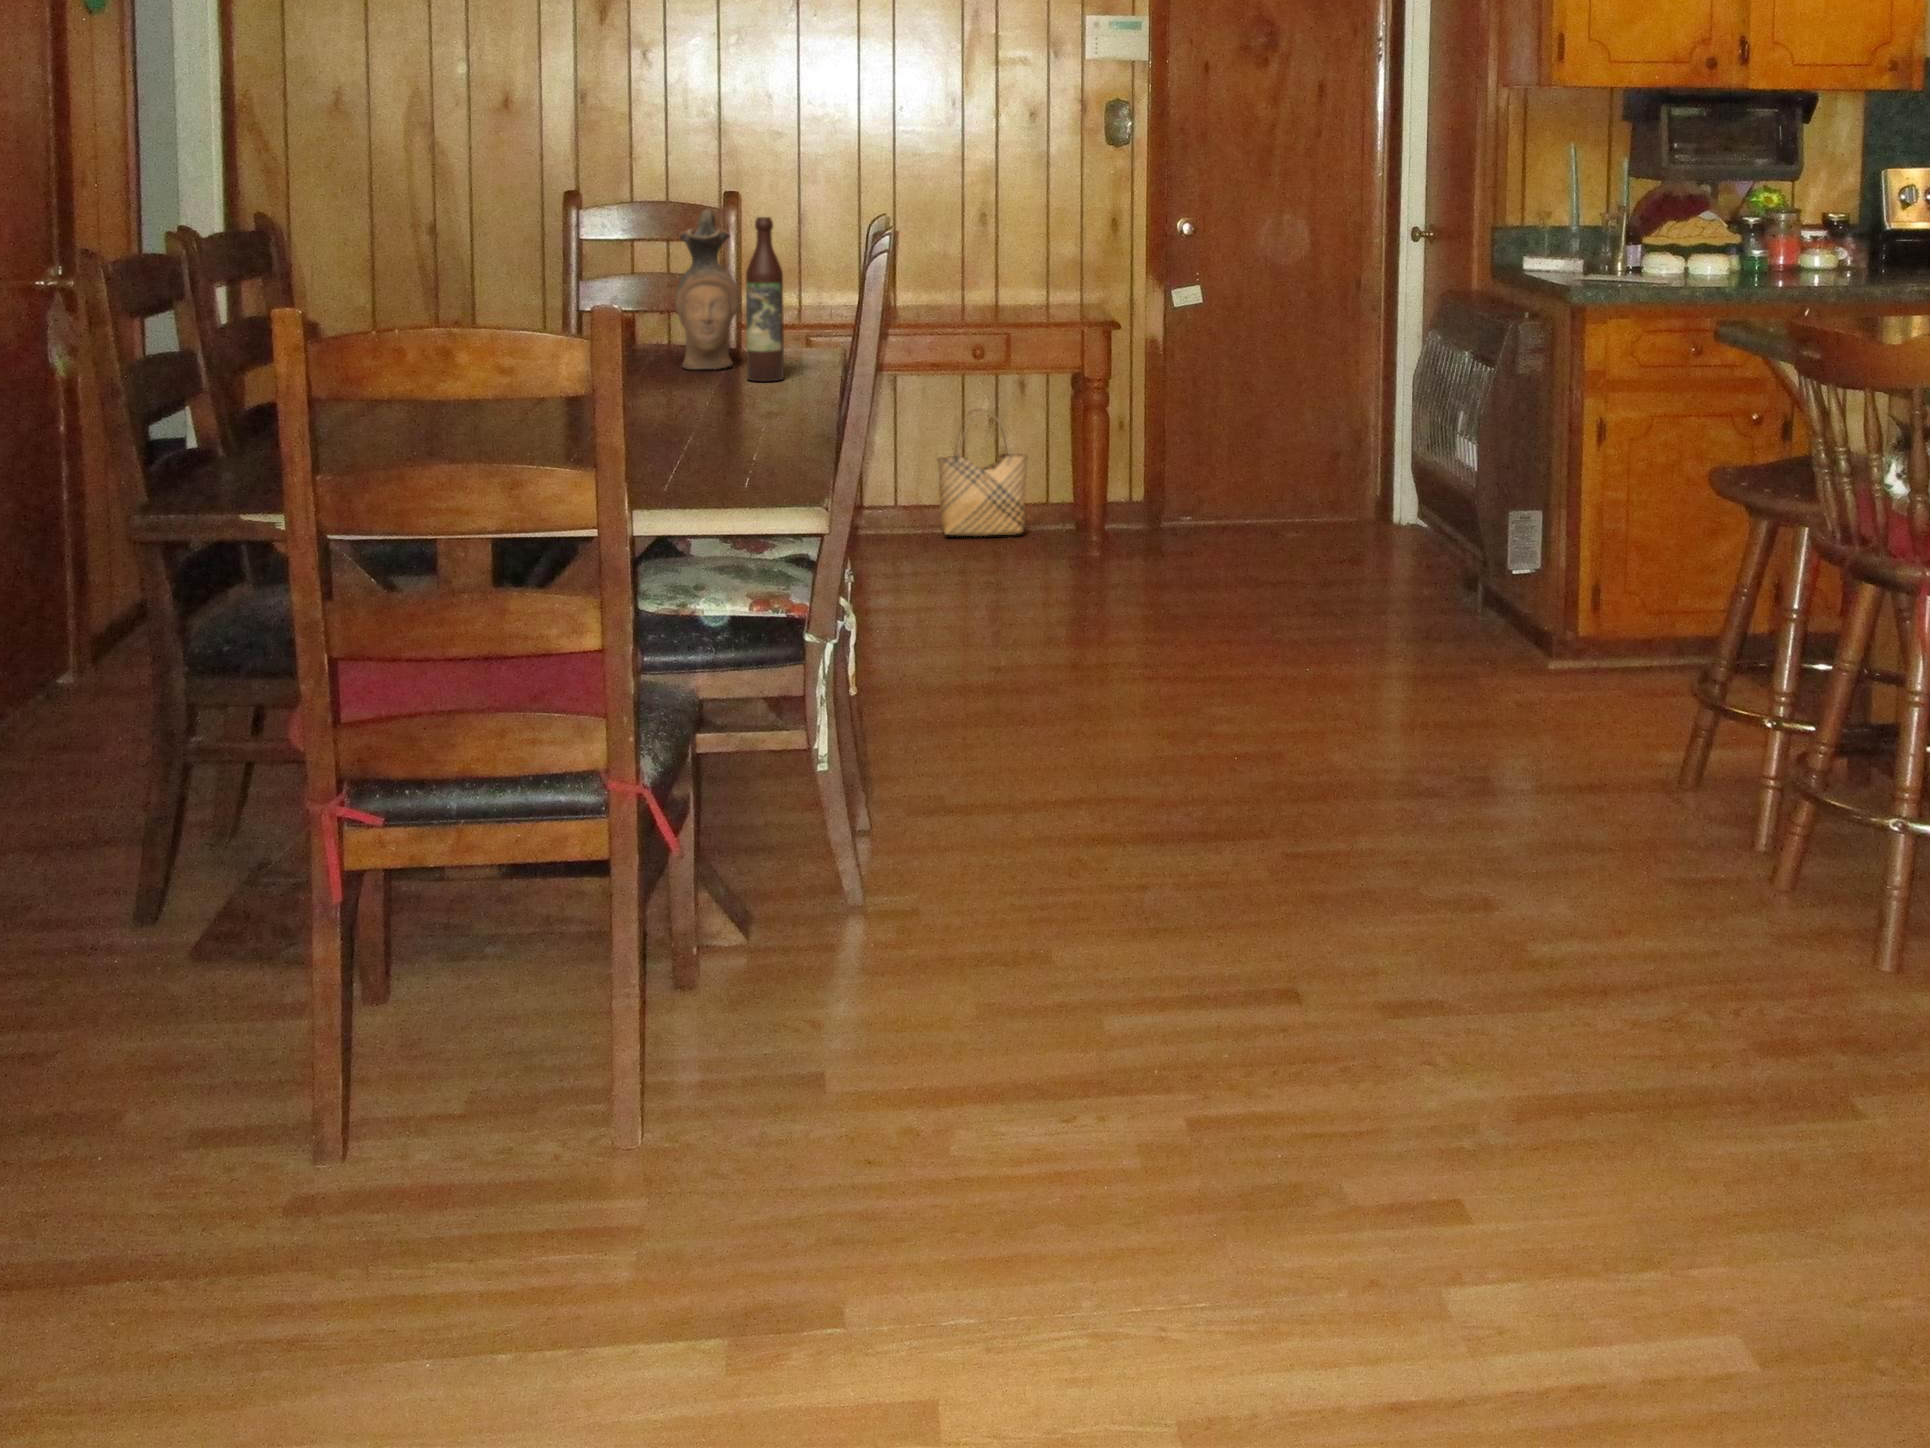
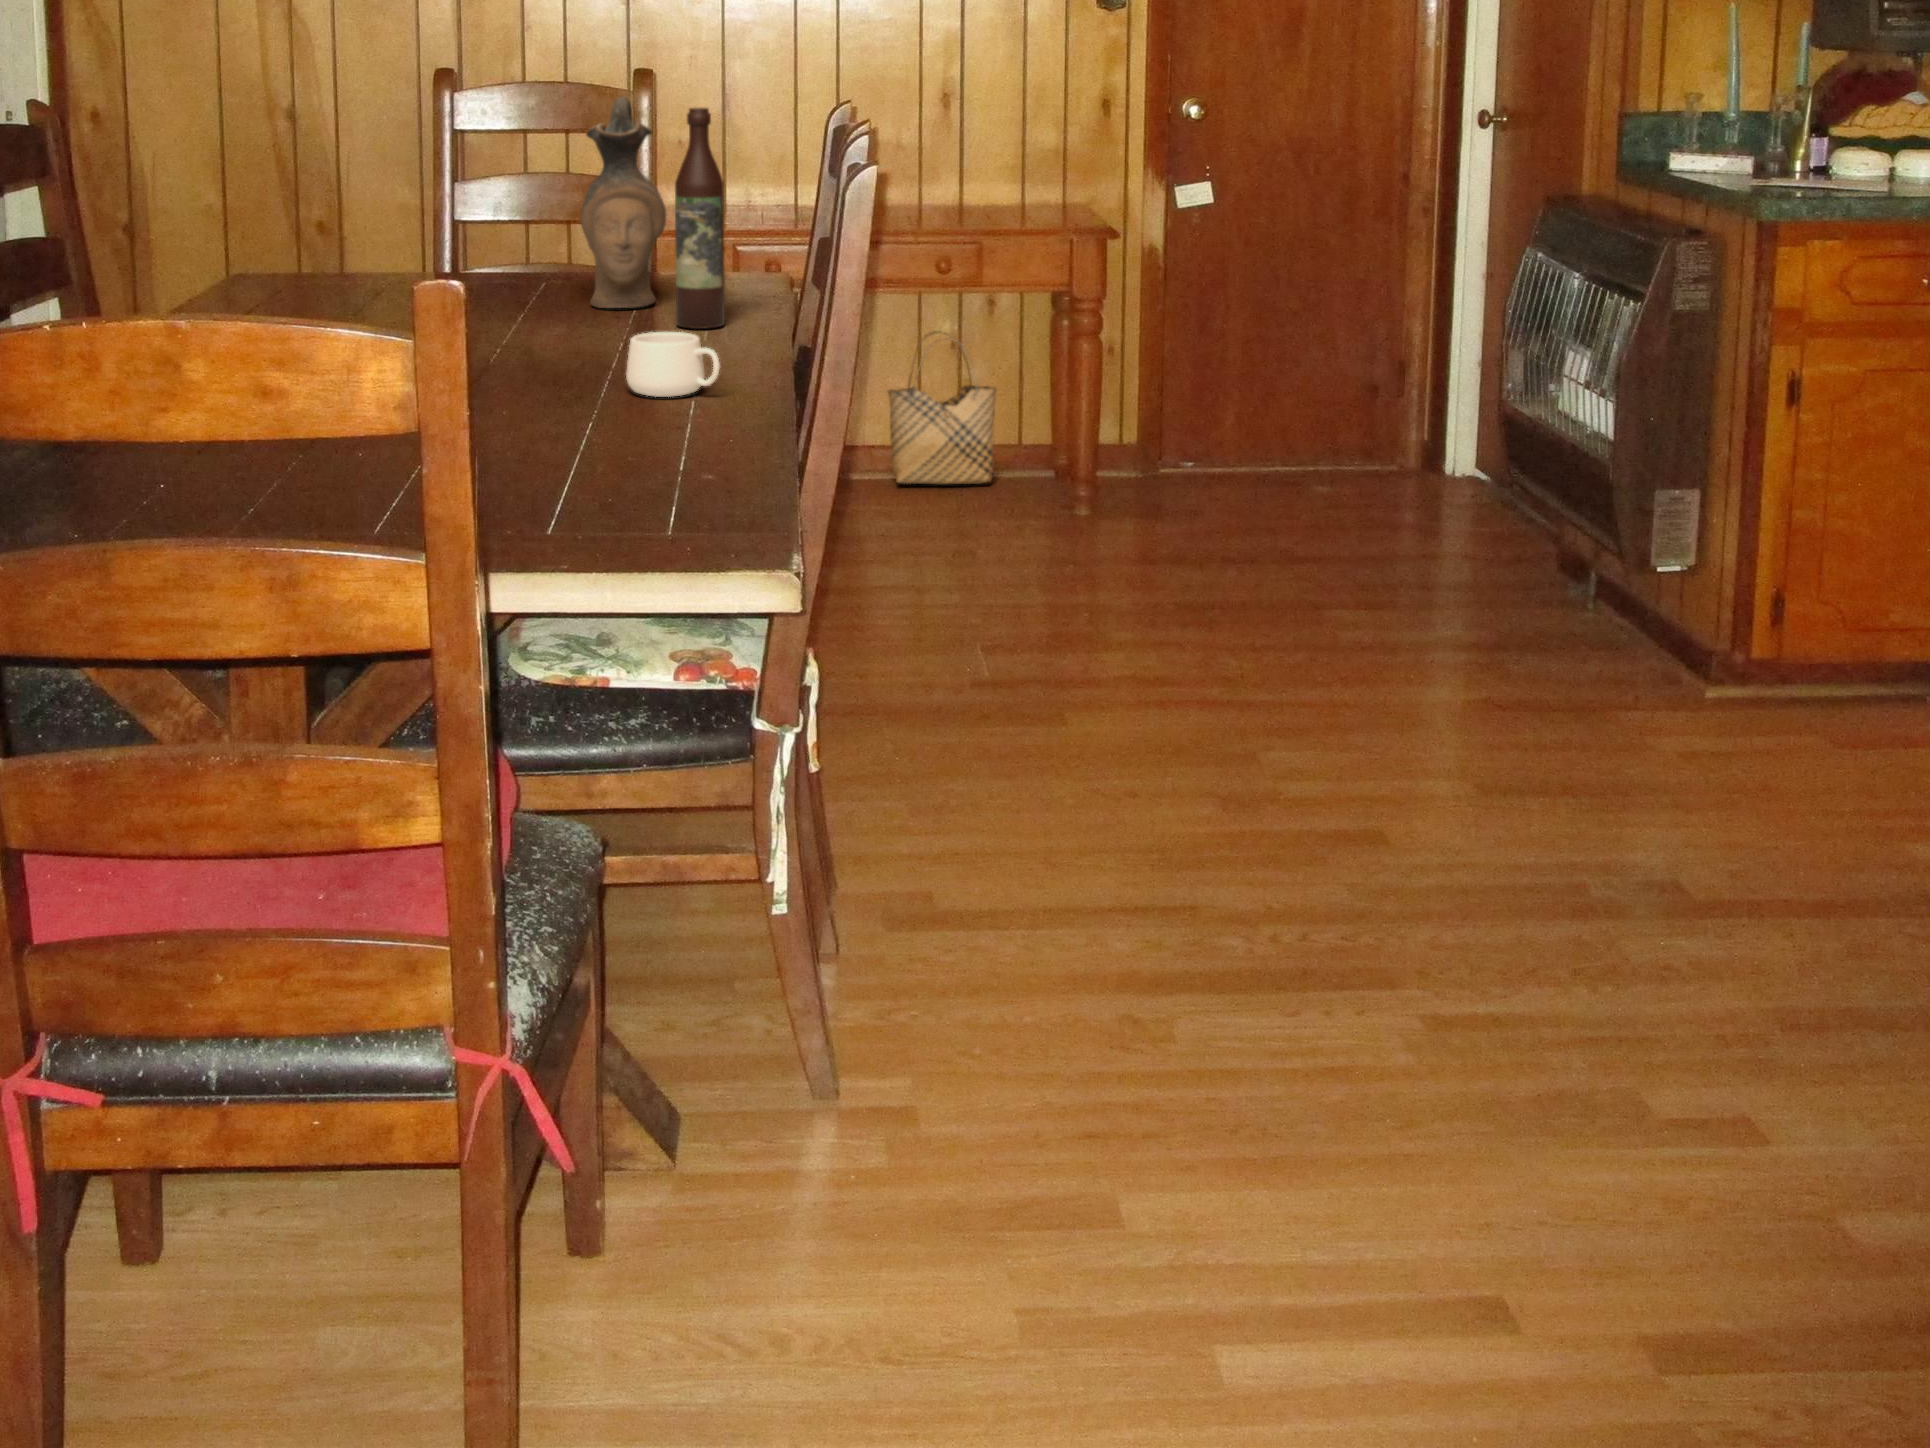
mug: none [705,375,773,420] -> present [626,332,720,397]

